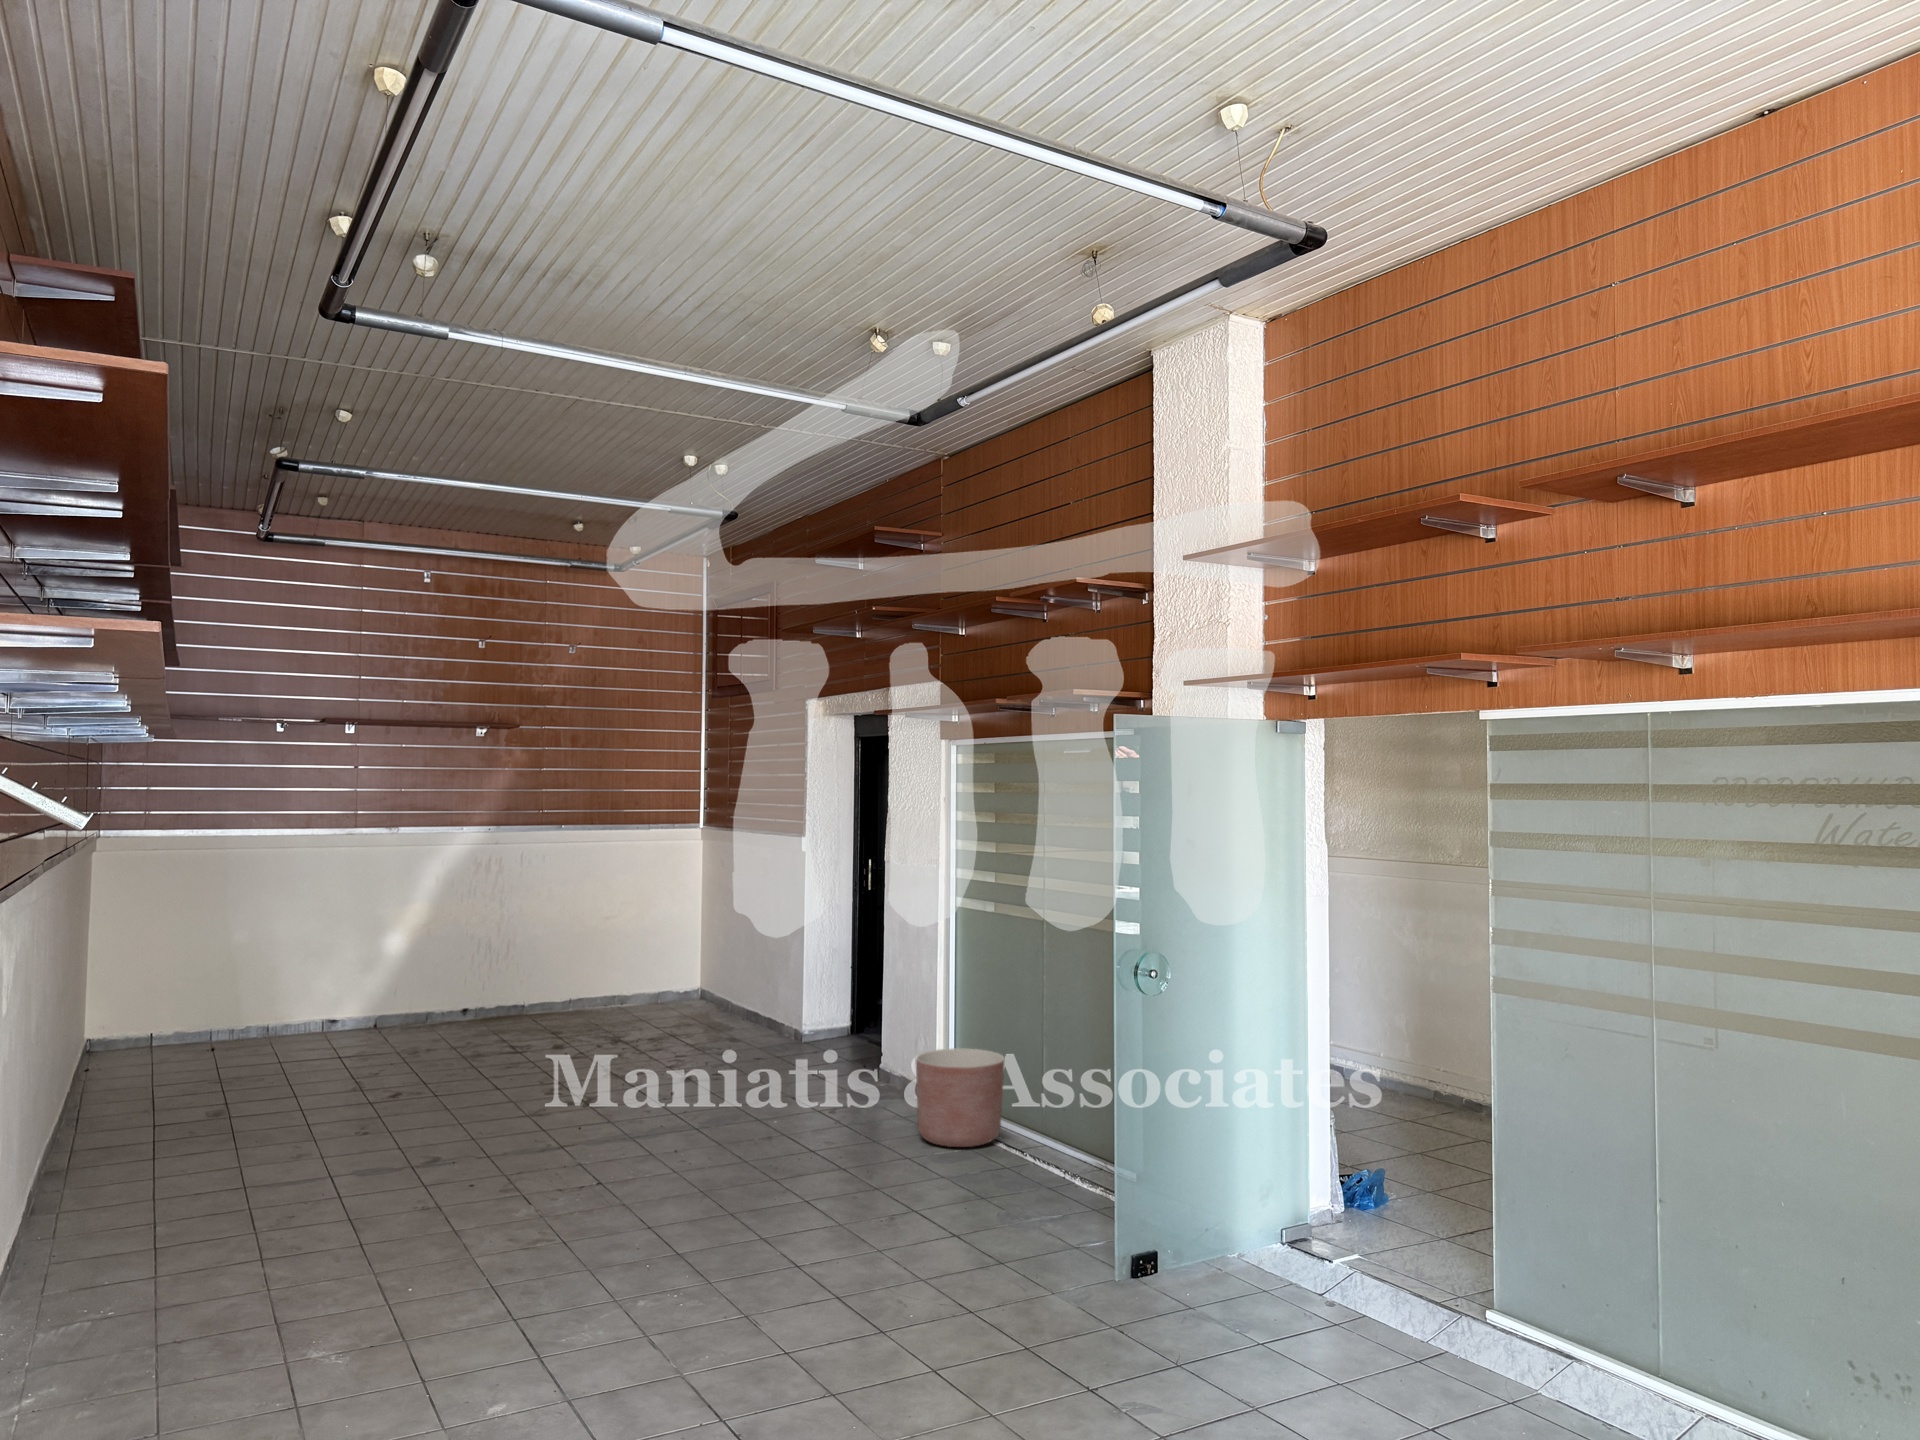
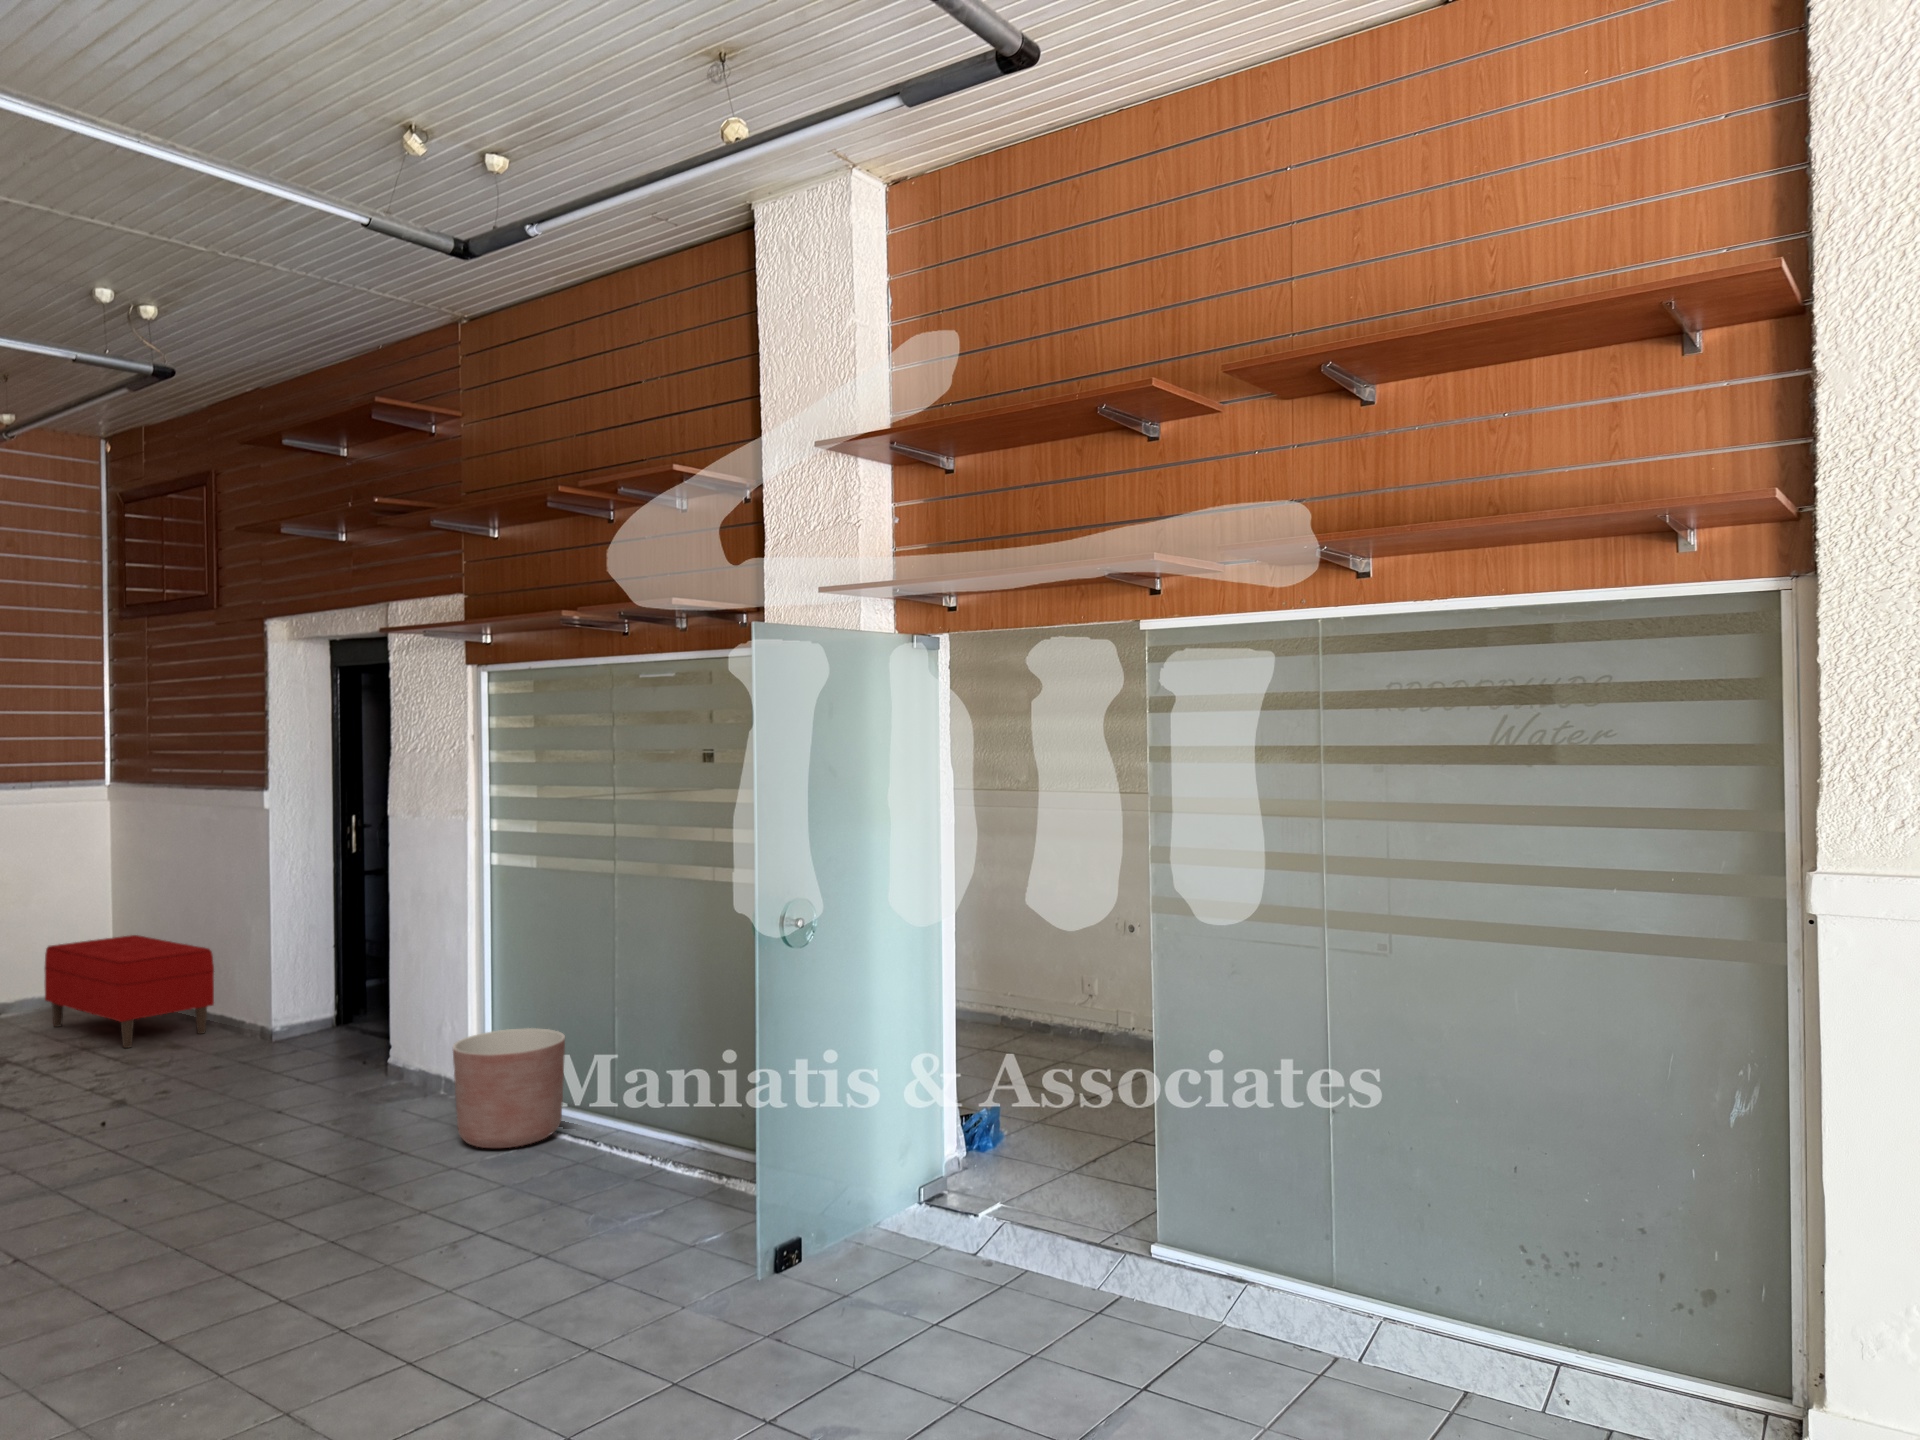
bench: none [654,948,765,1036] -> present [45,935,214,1048]

